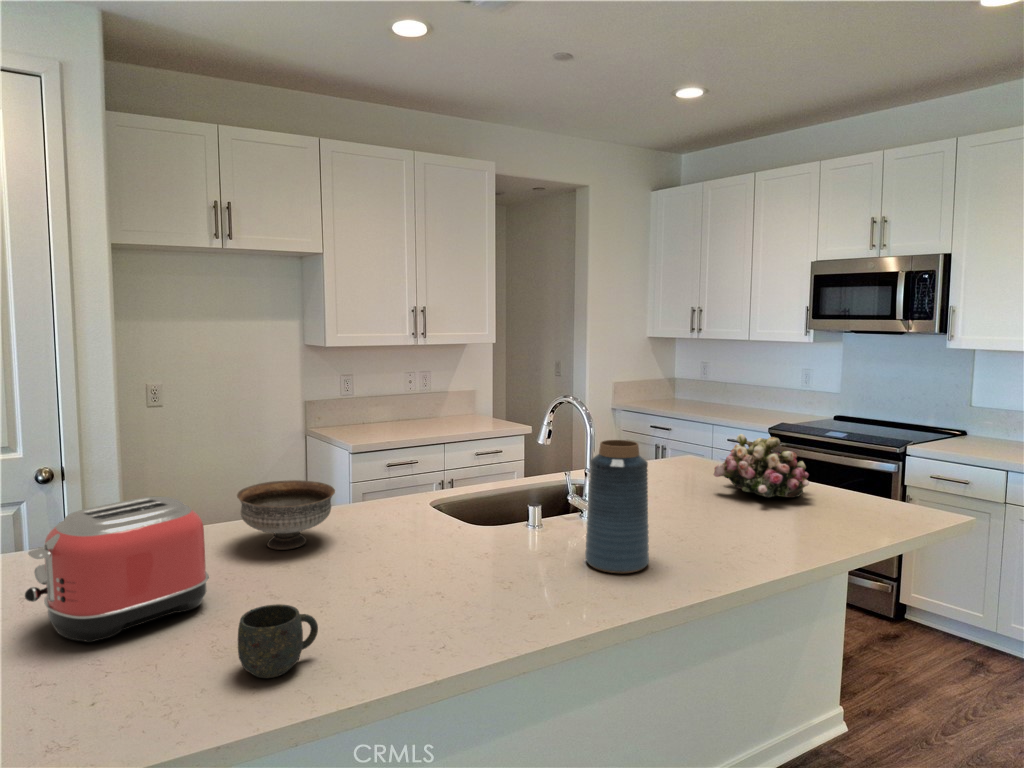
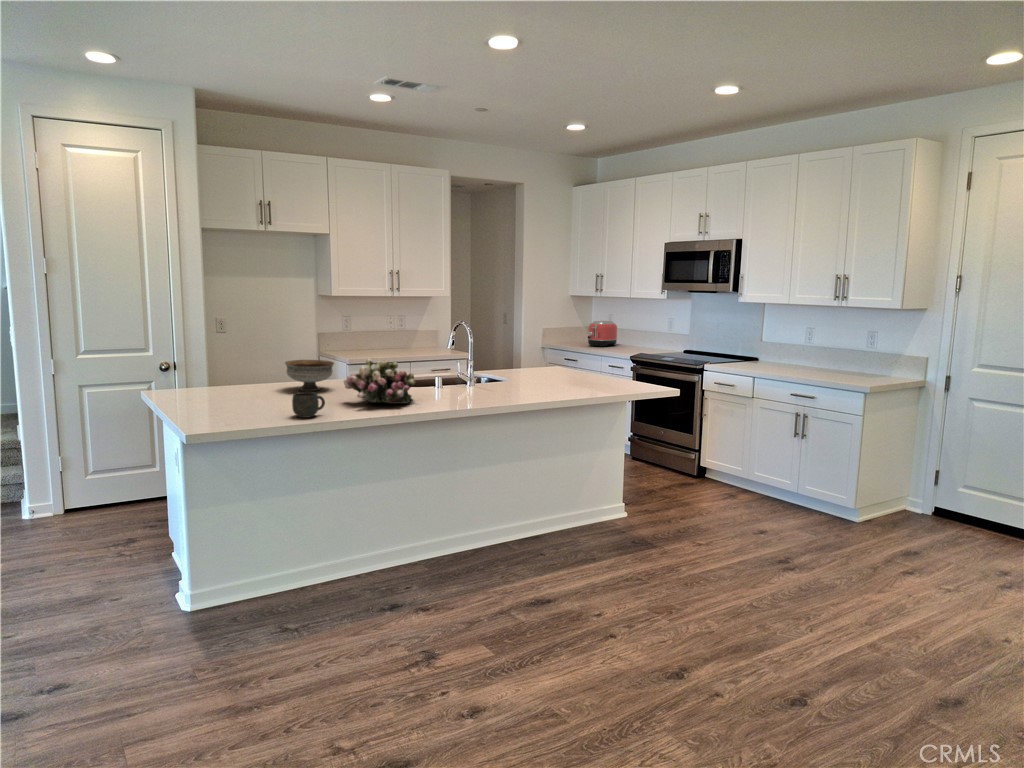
flower arrangement: present [714,434,809,497] -> present [344,358,415,404]
vase: present [585,440,649,573] -> none [459,337,490,401]
toaster: present [25,497,209,642] -> present [588,321,617,347]

